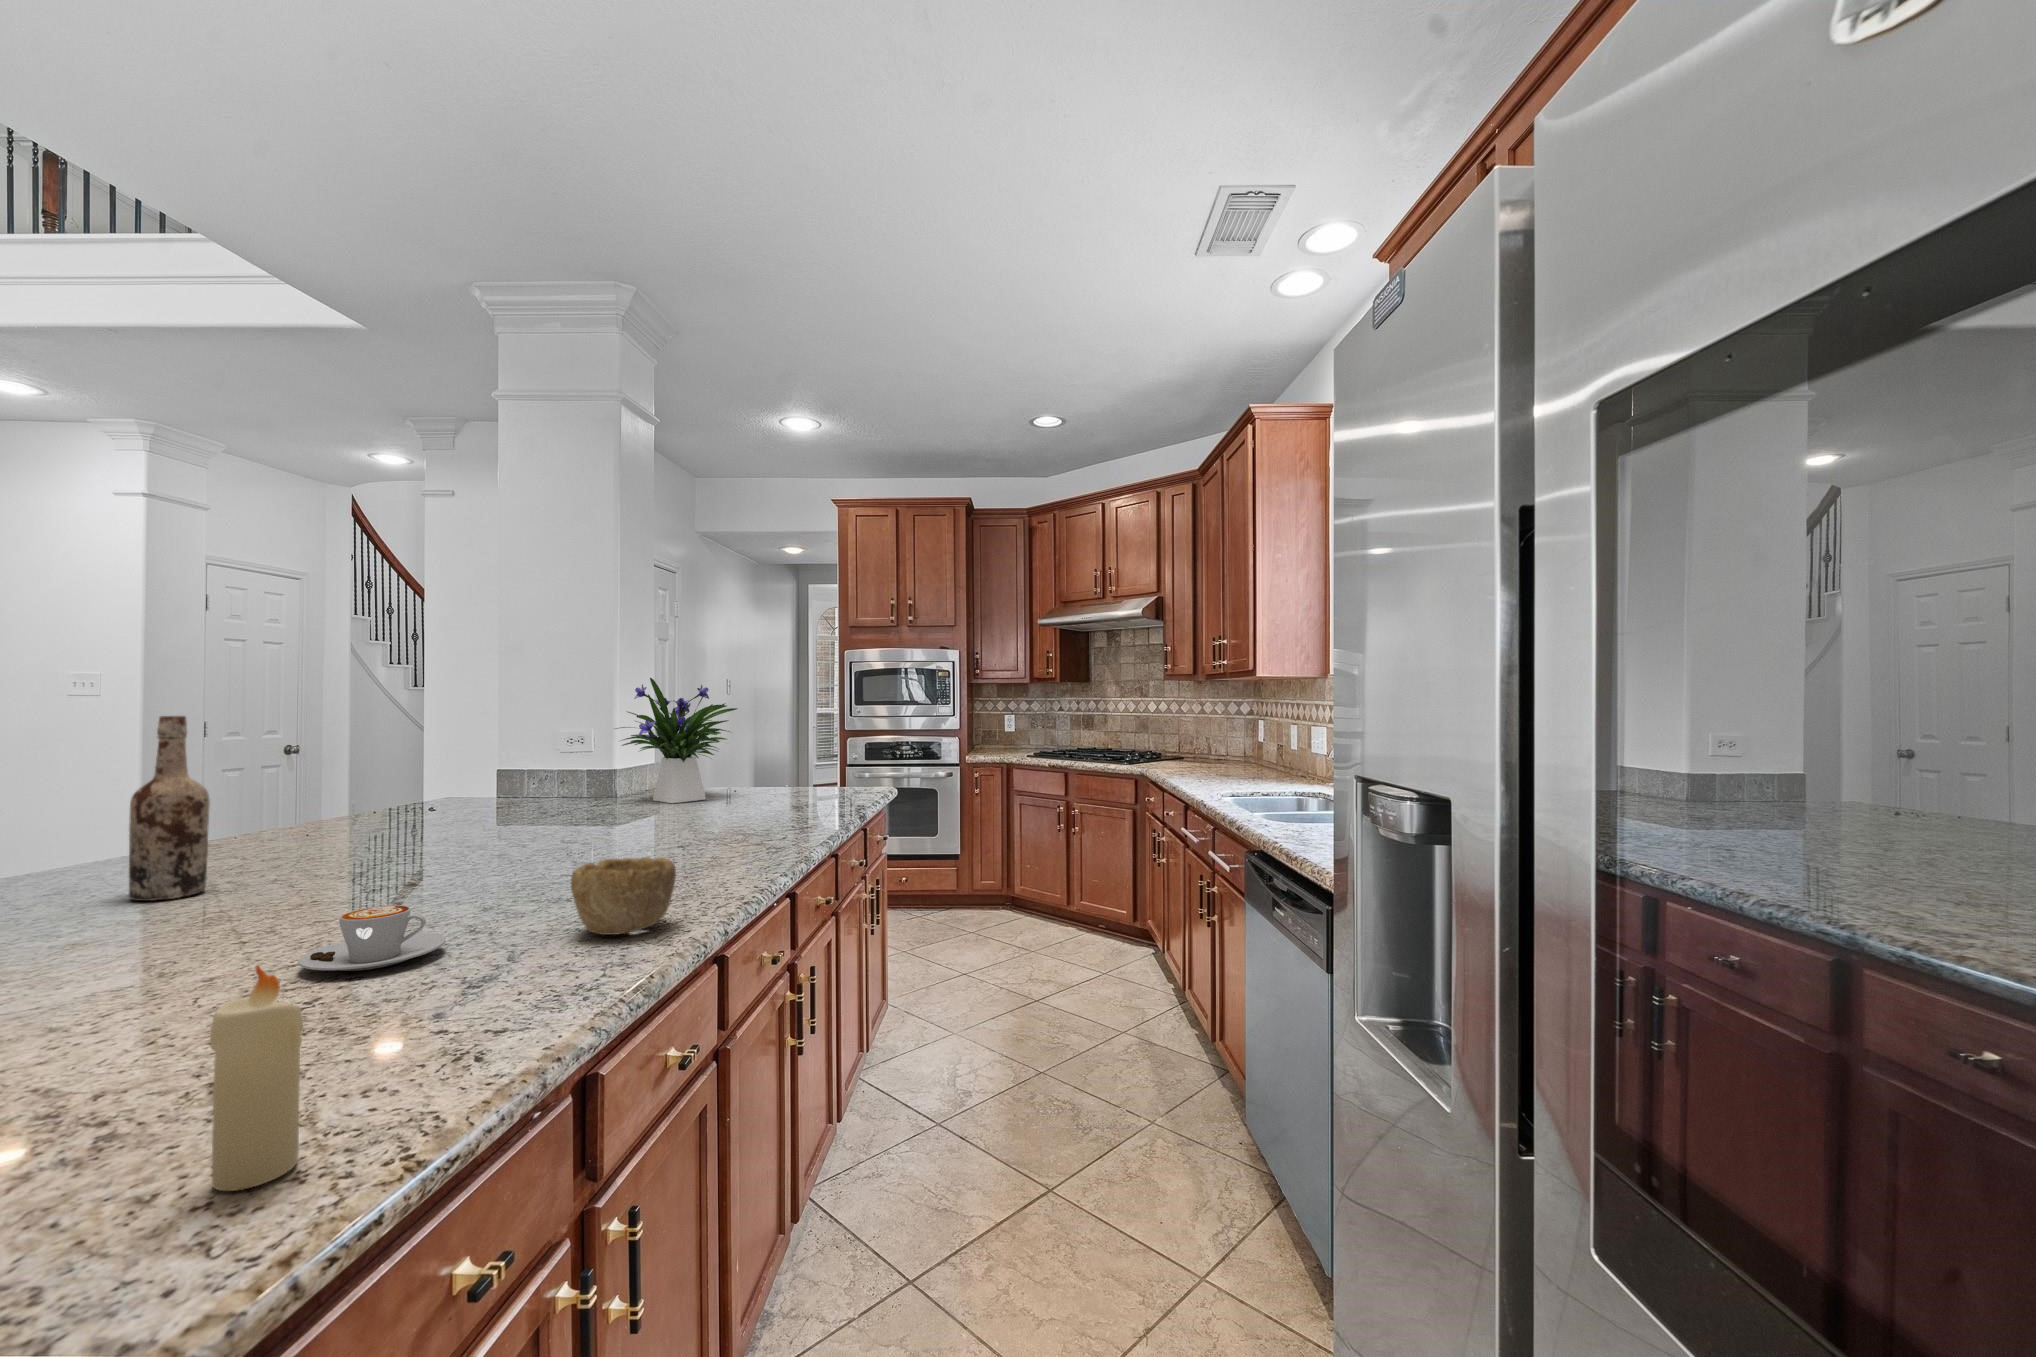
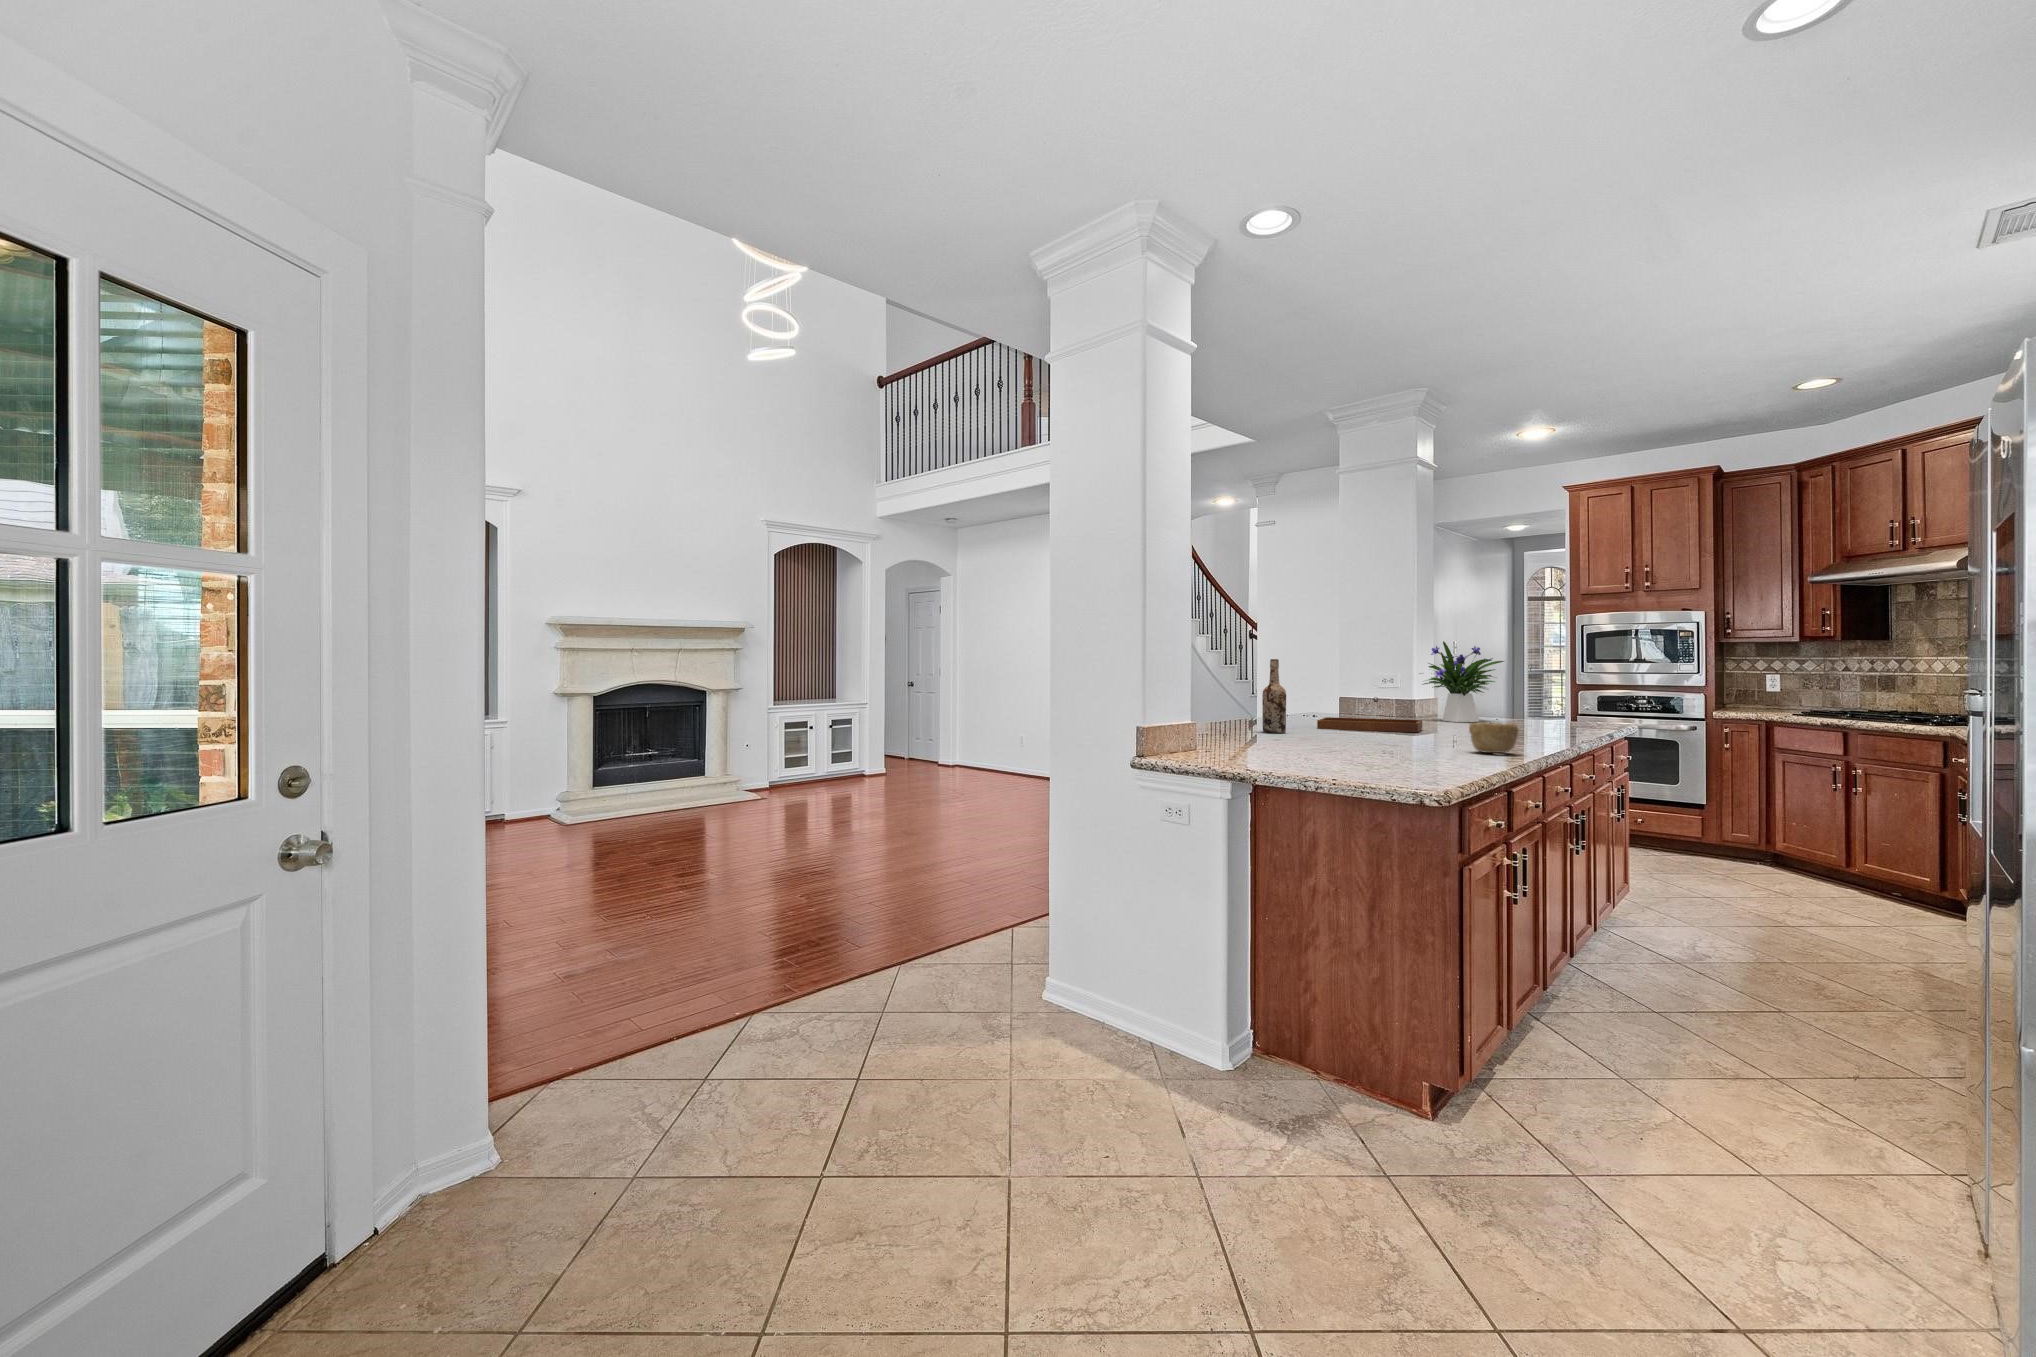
tray: none [348,782,584,858] -> present [1317,697,1422,732]
coffee cup: present [298,905,446,971] -> none [1372,731,1421,751]
candle: present [210,965,303,1191] -> none [1429,716,1450,772]

